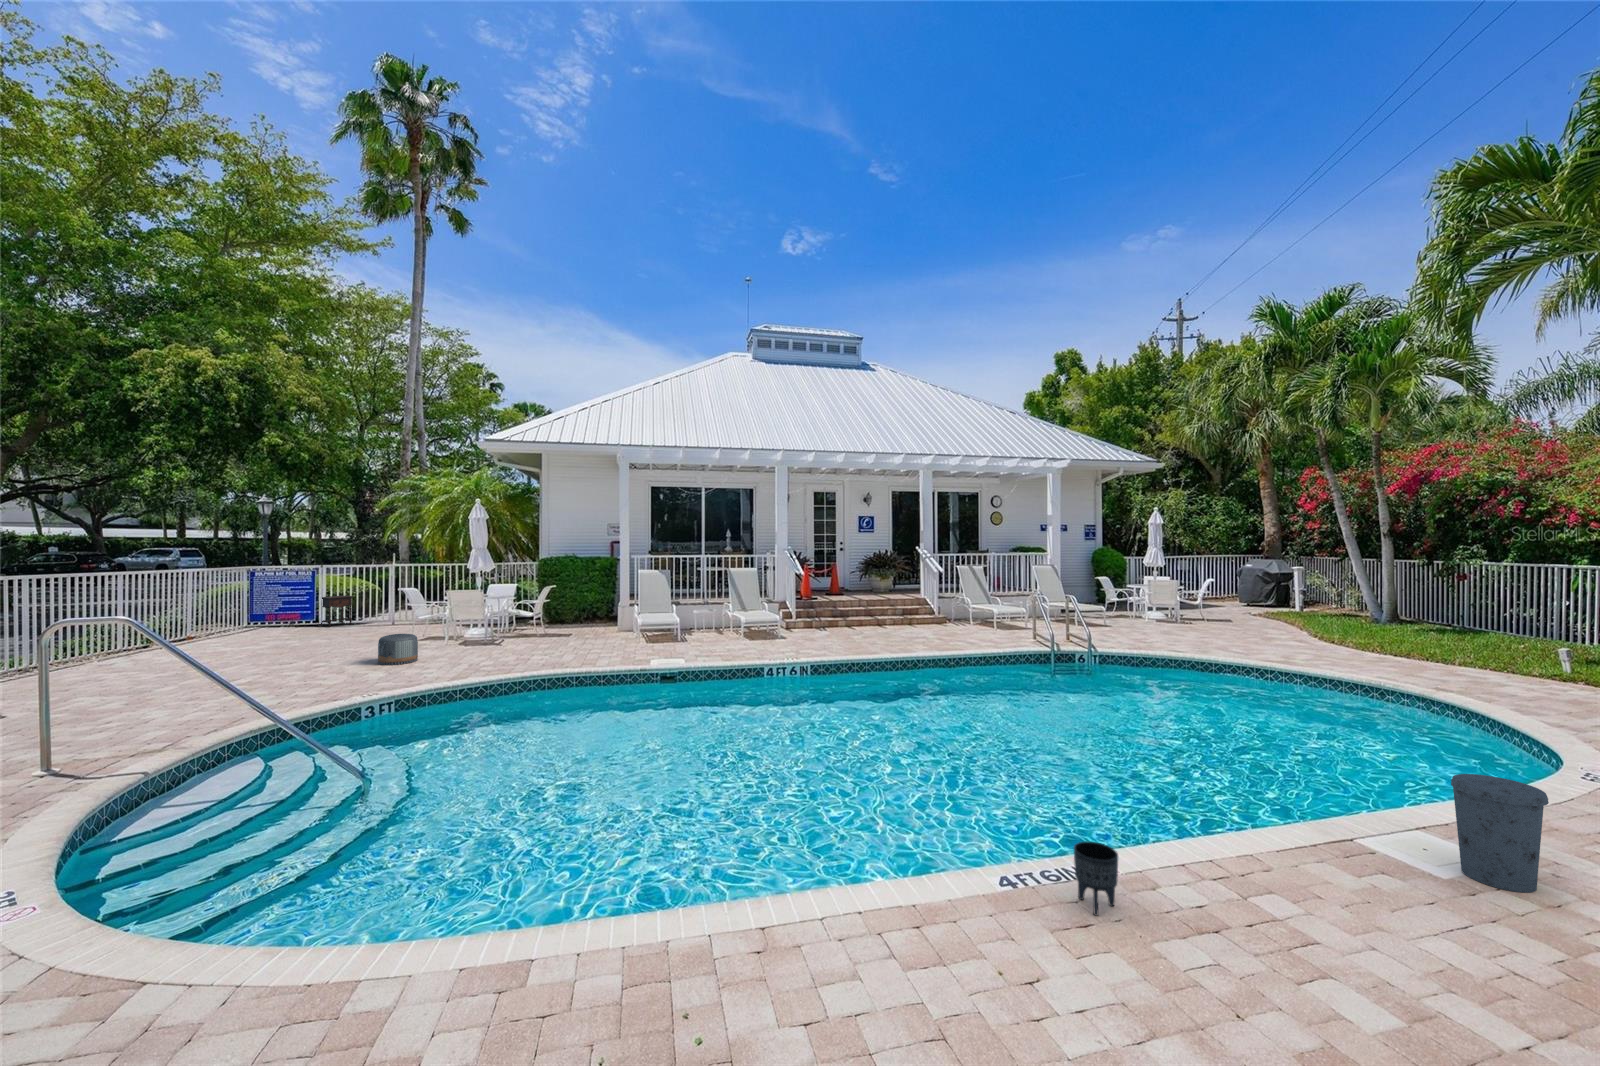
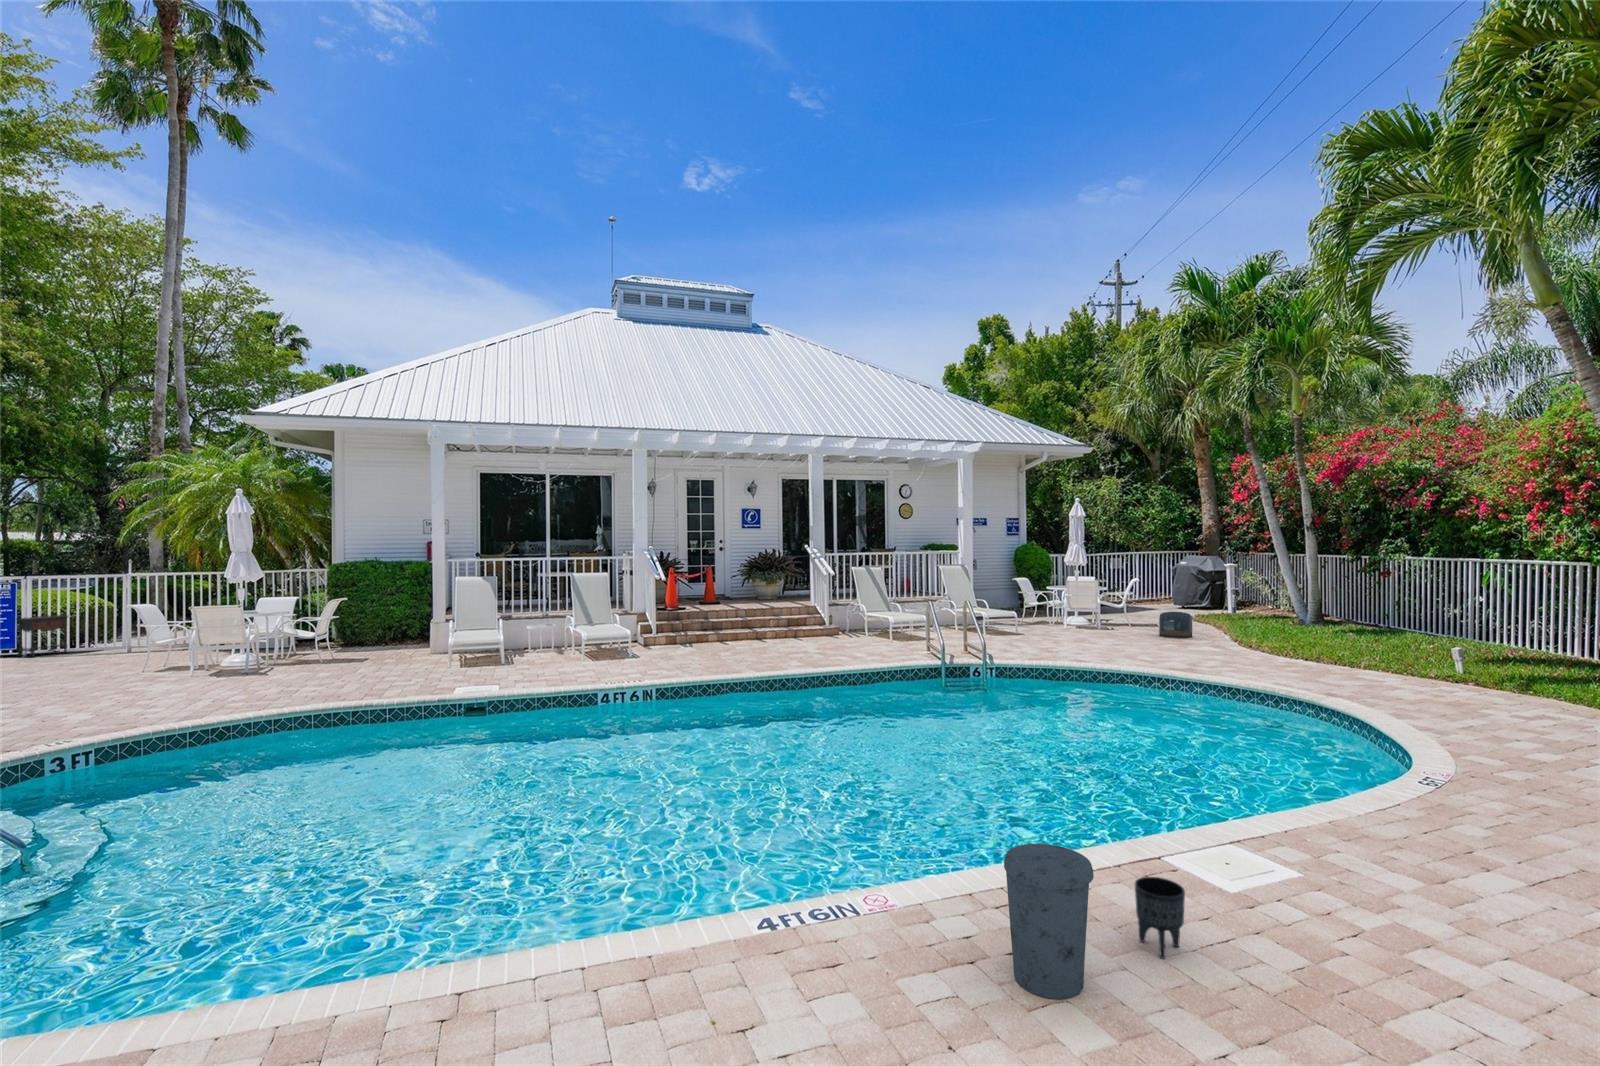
pouf: present [378,634,418,665] -> present [1159,612,1192,638]
trash can: present [1451,774,1549,893] -> present [1004,844,1094,999]
planter: present [1074,841,1118,915] -> present [1135,877,1185,958]

